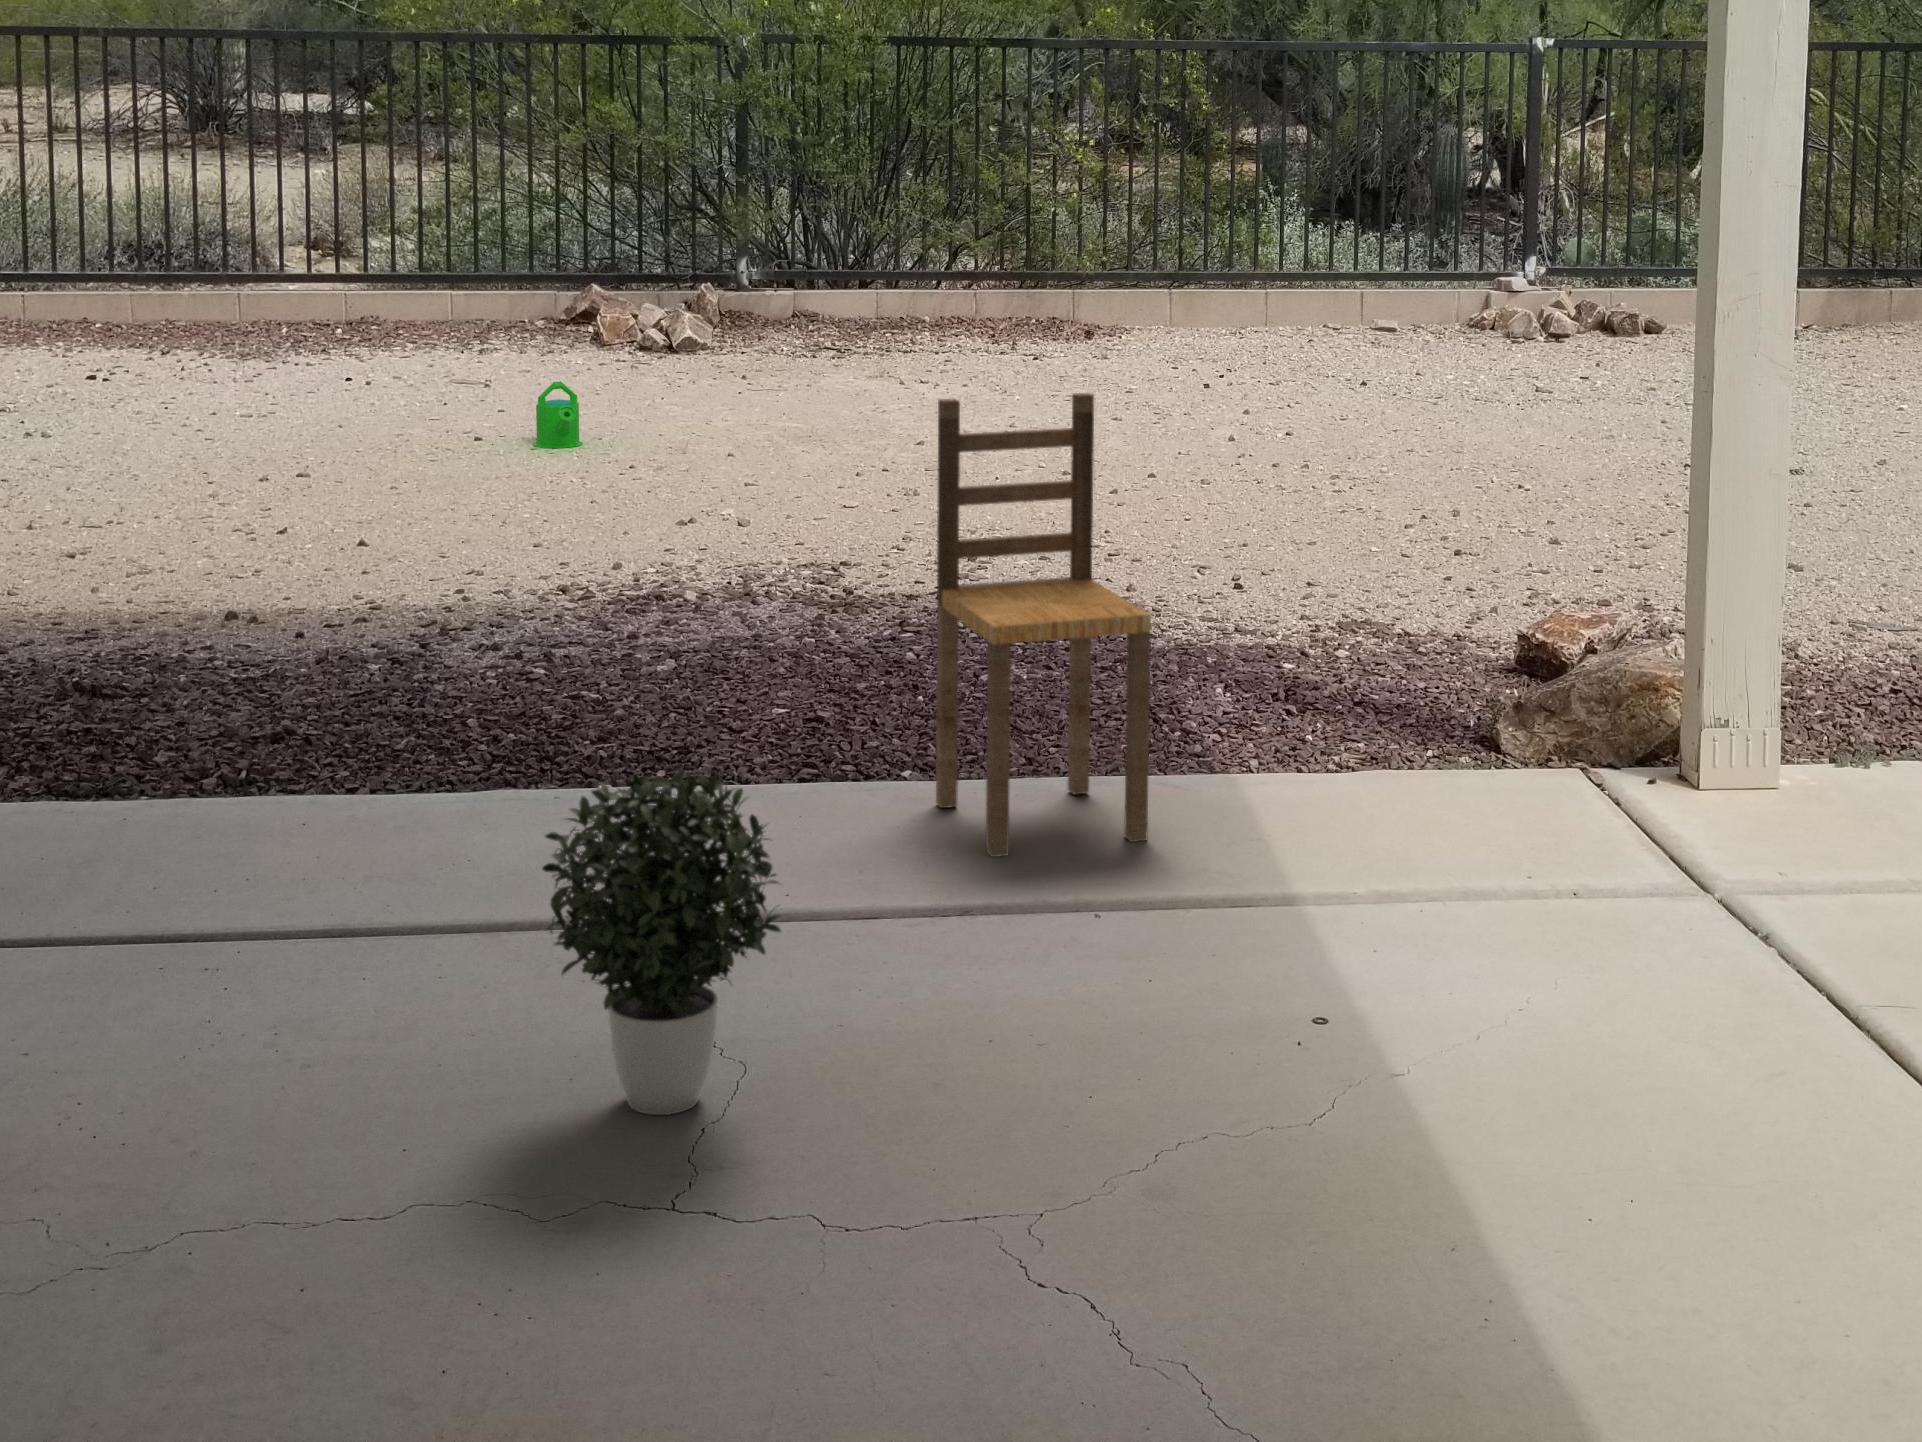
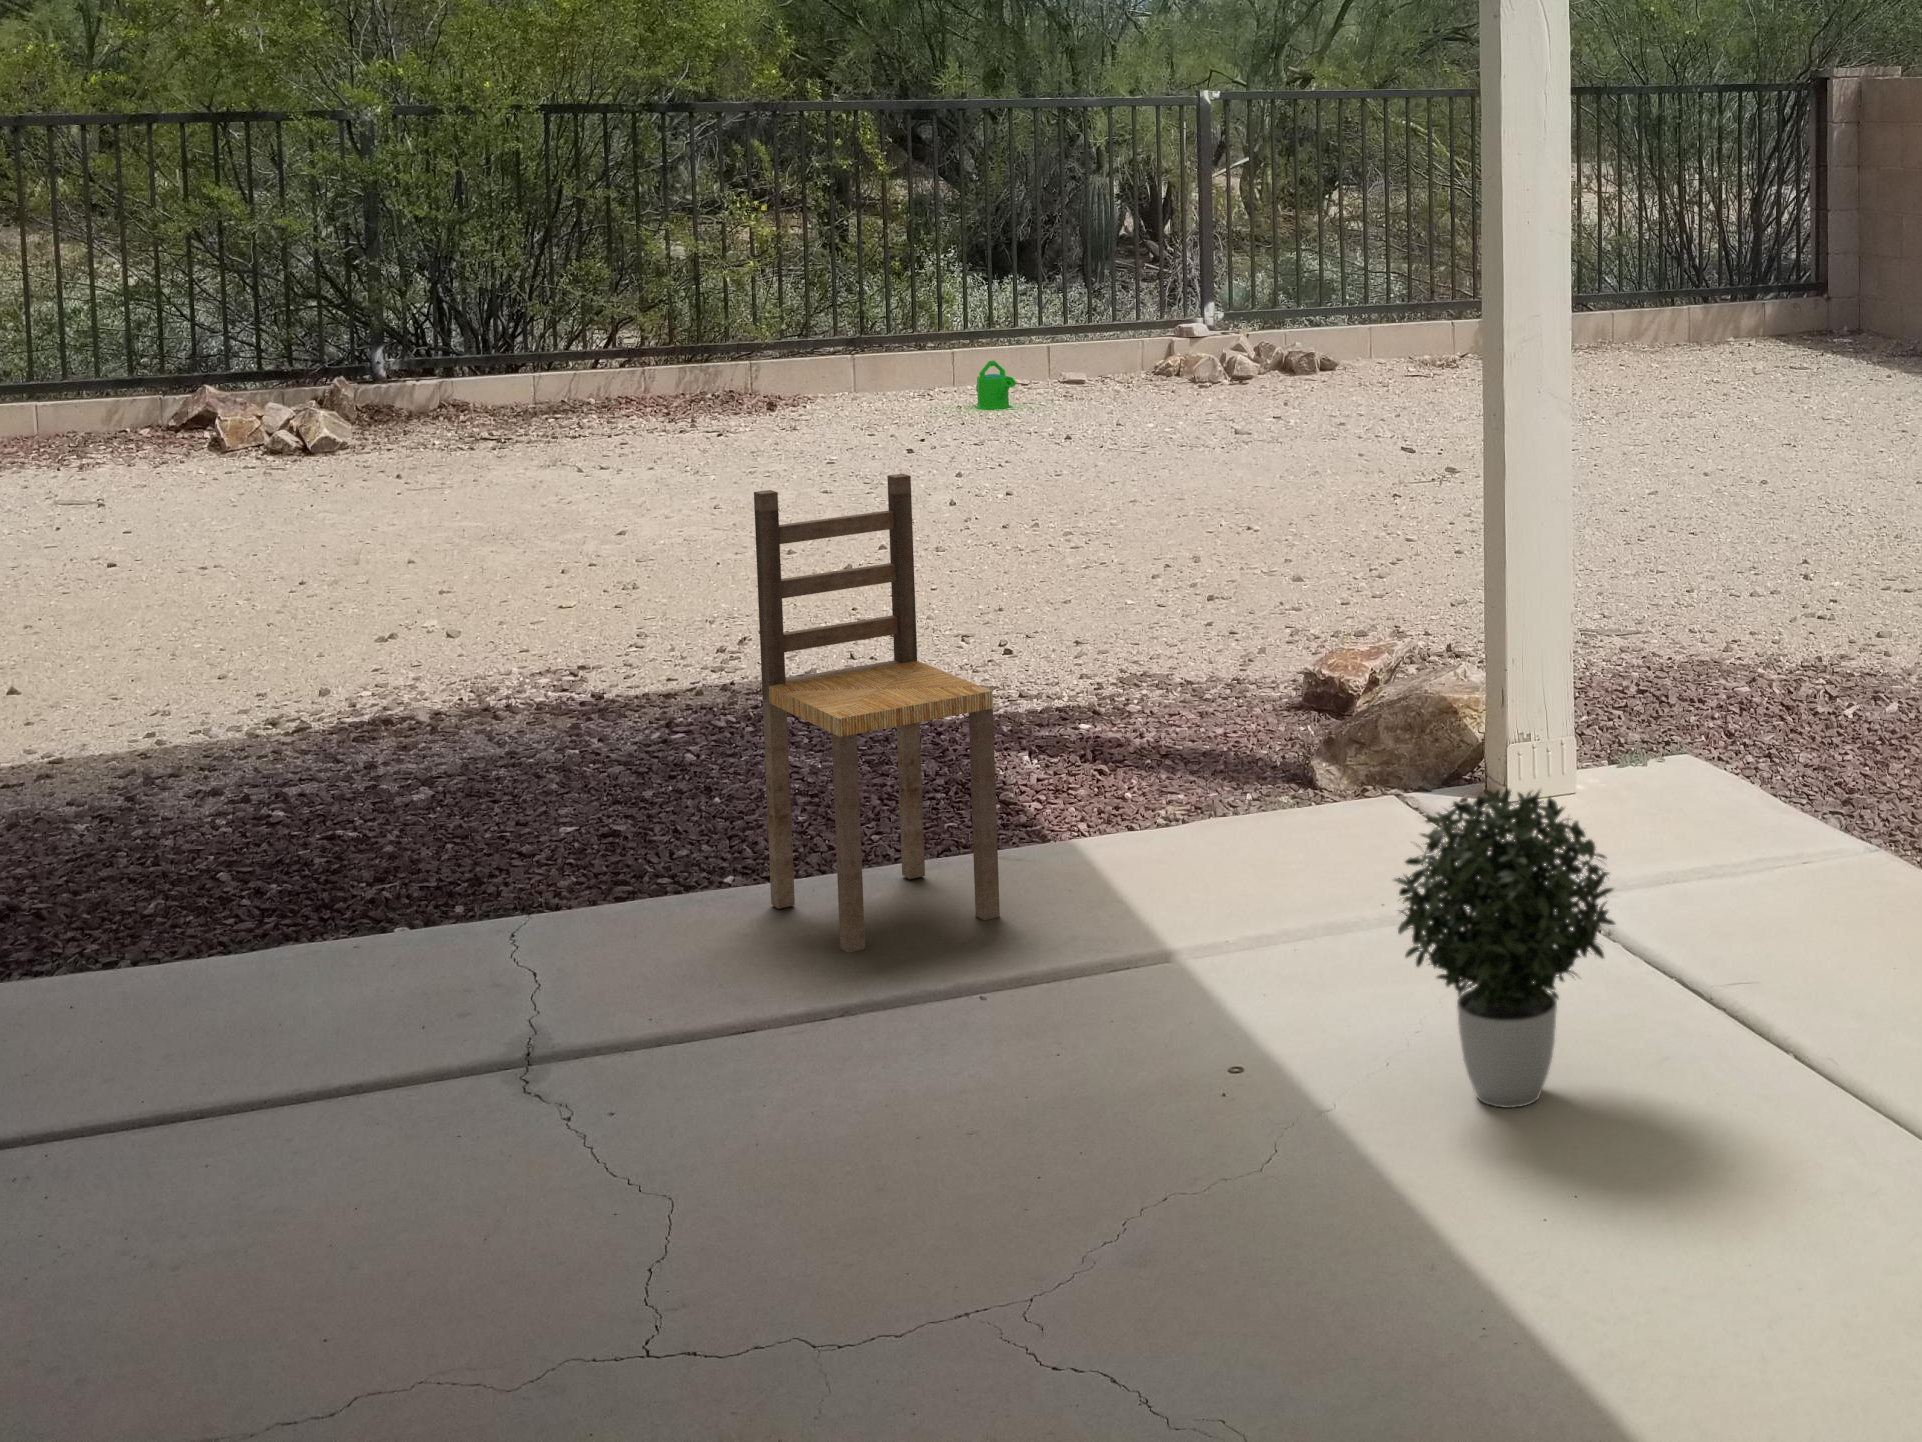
watering can: present [533,381,582,448] -> present [976,361,1016,409]
potted plant: present [542,771,781,1115] -> present [1394,789,1615,1108]

